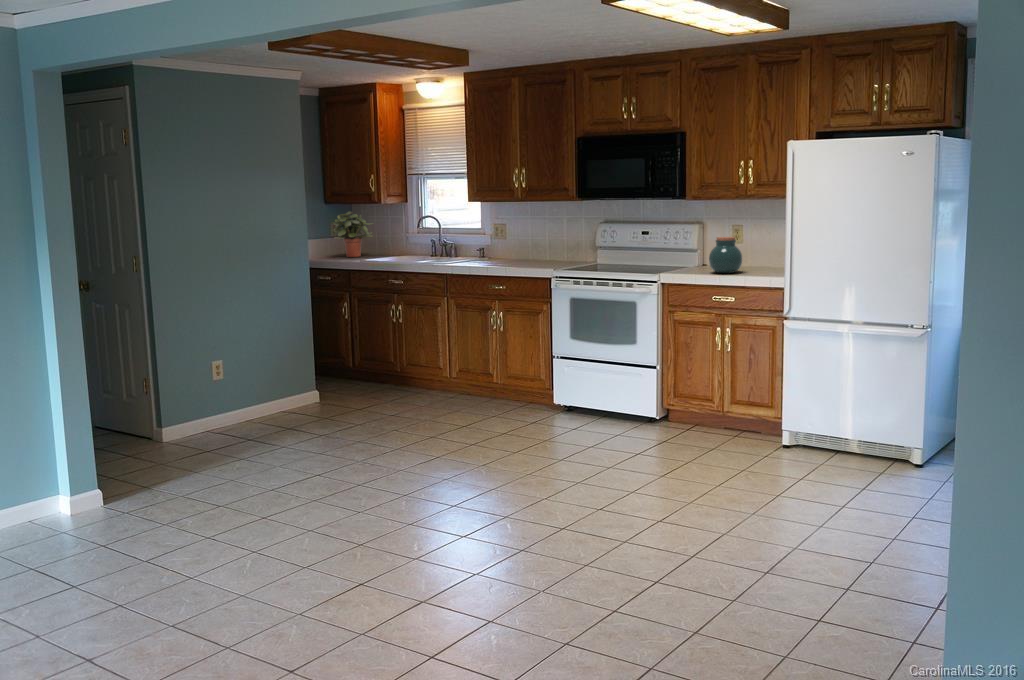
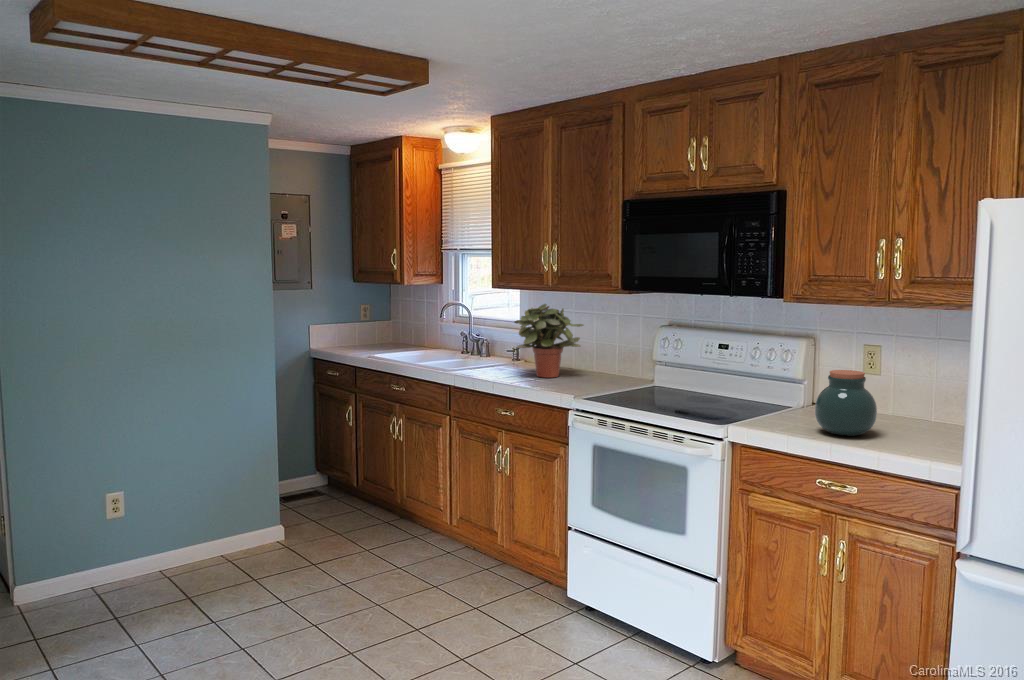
potted plant: present [331,211,373,257] -> present [515,304,583,378]

